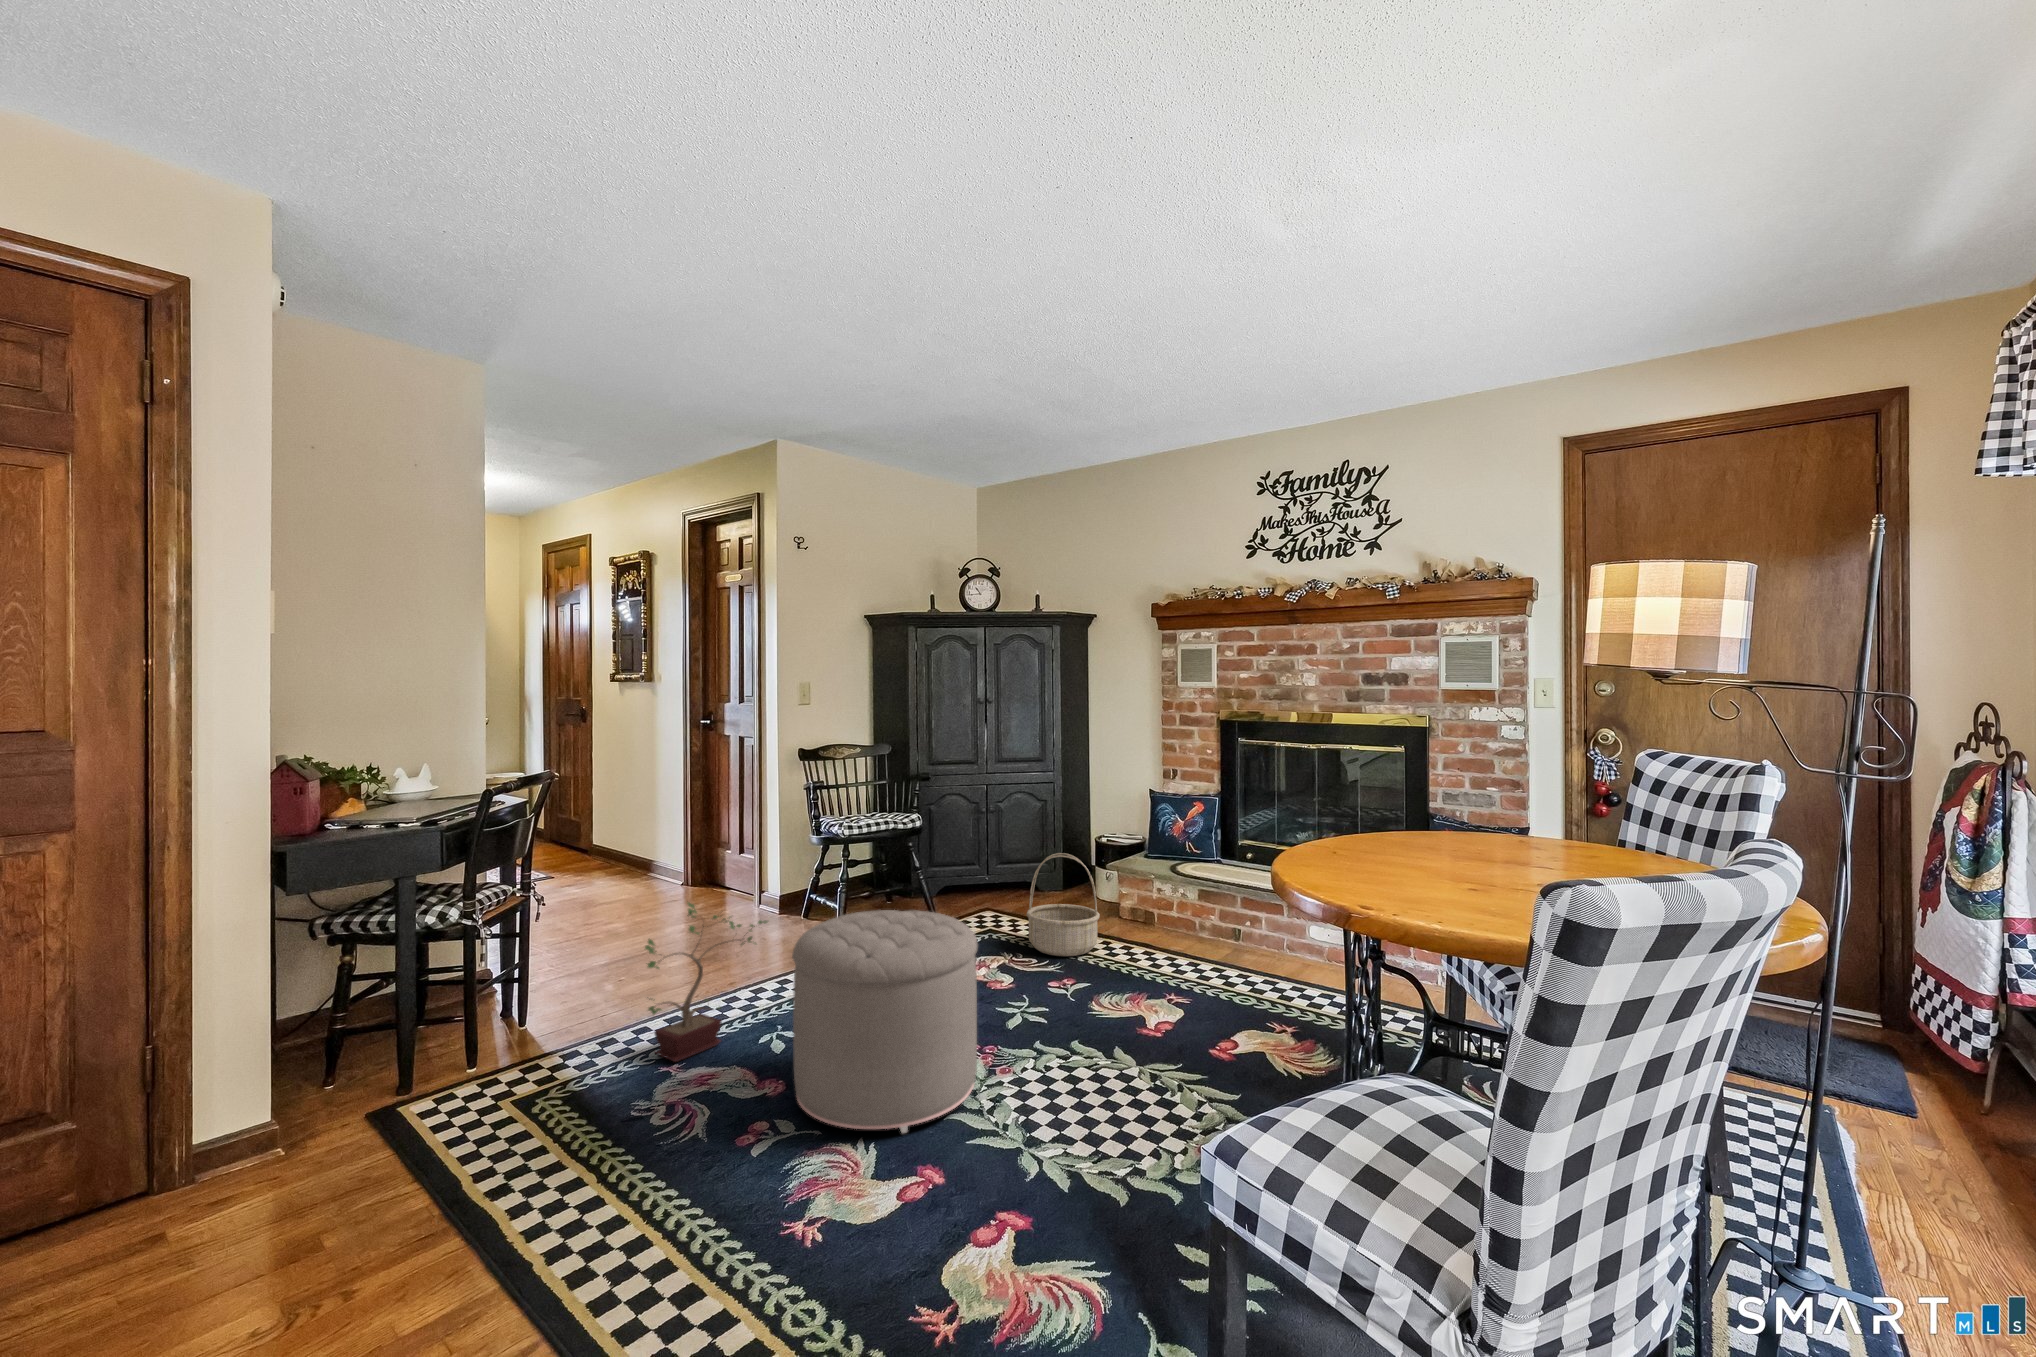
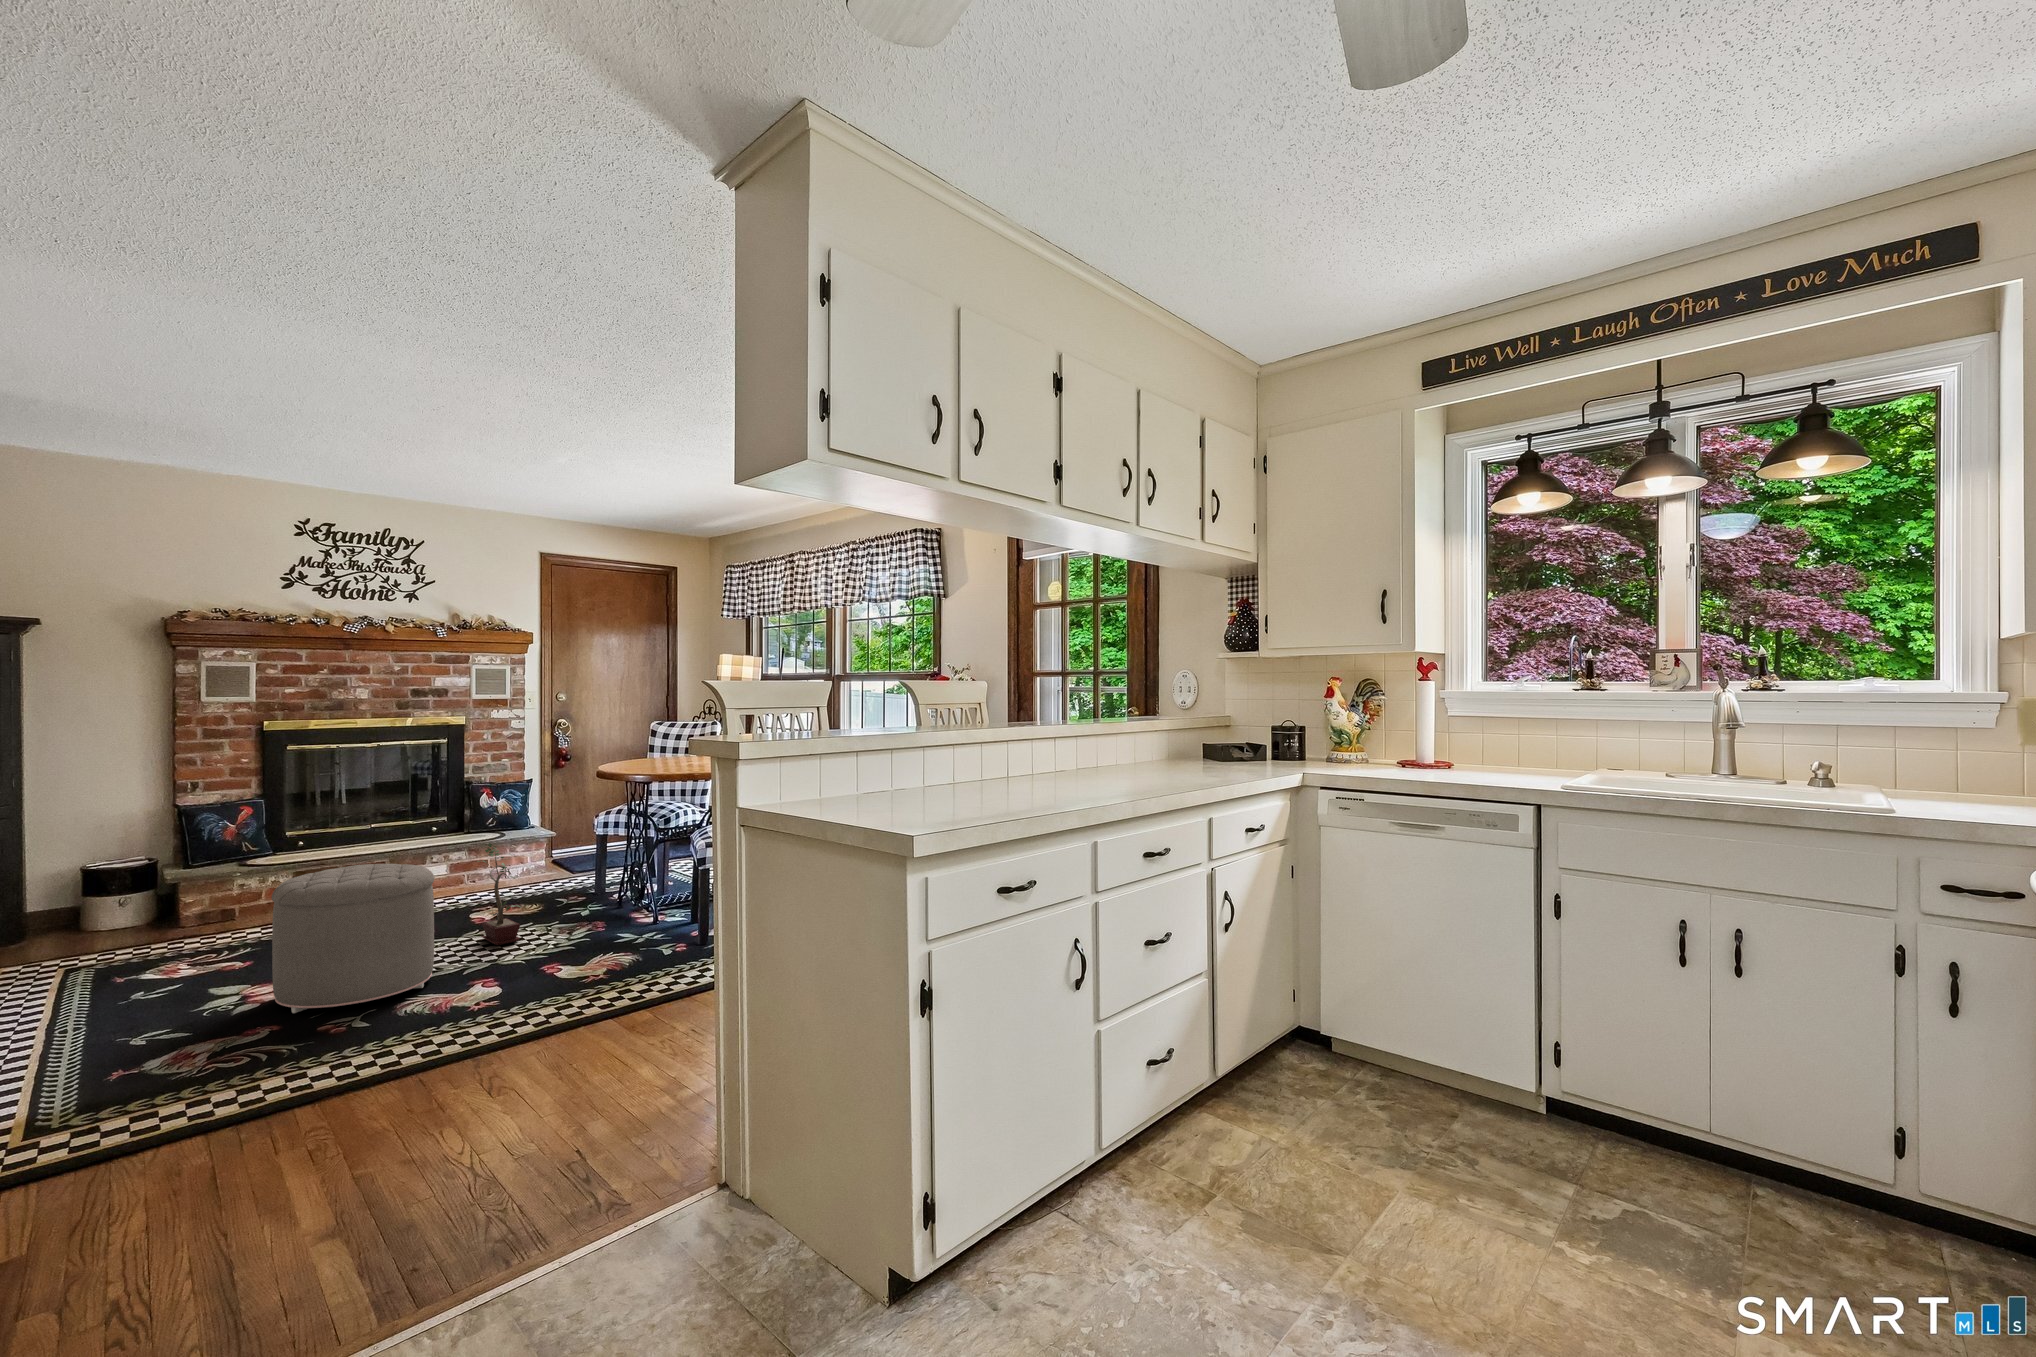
basket: present [1026,853,1100,956] -> none [177,853,265,947]
potted plant: present [645,903,767,1062] -> present [478,843,520,945]

